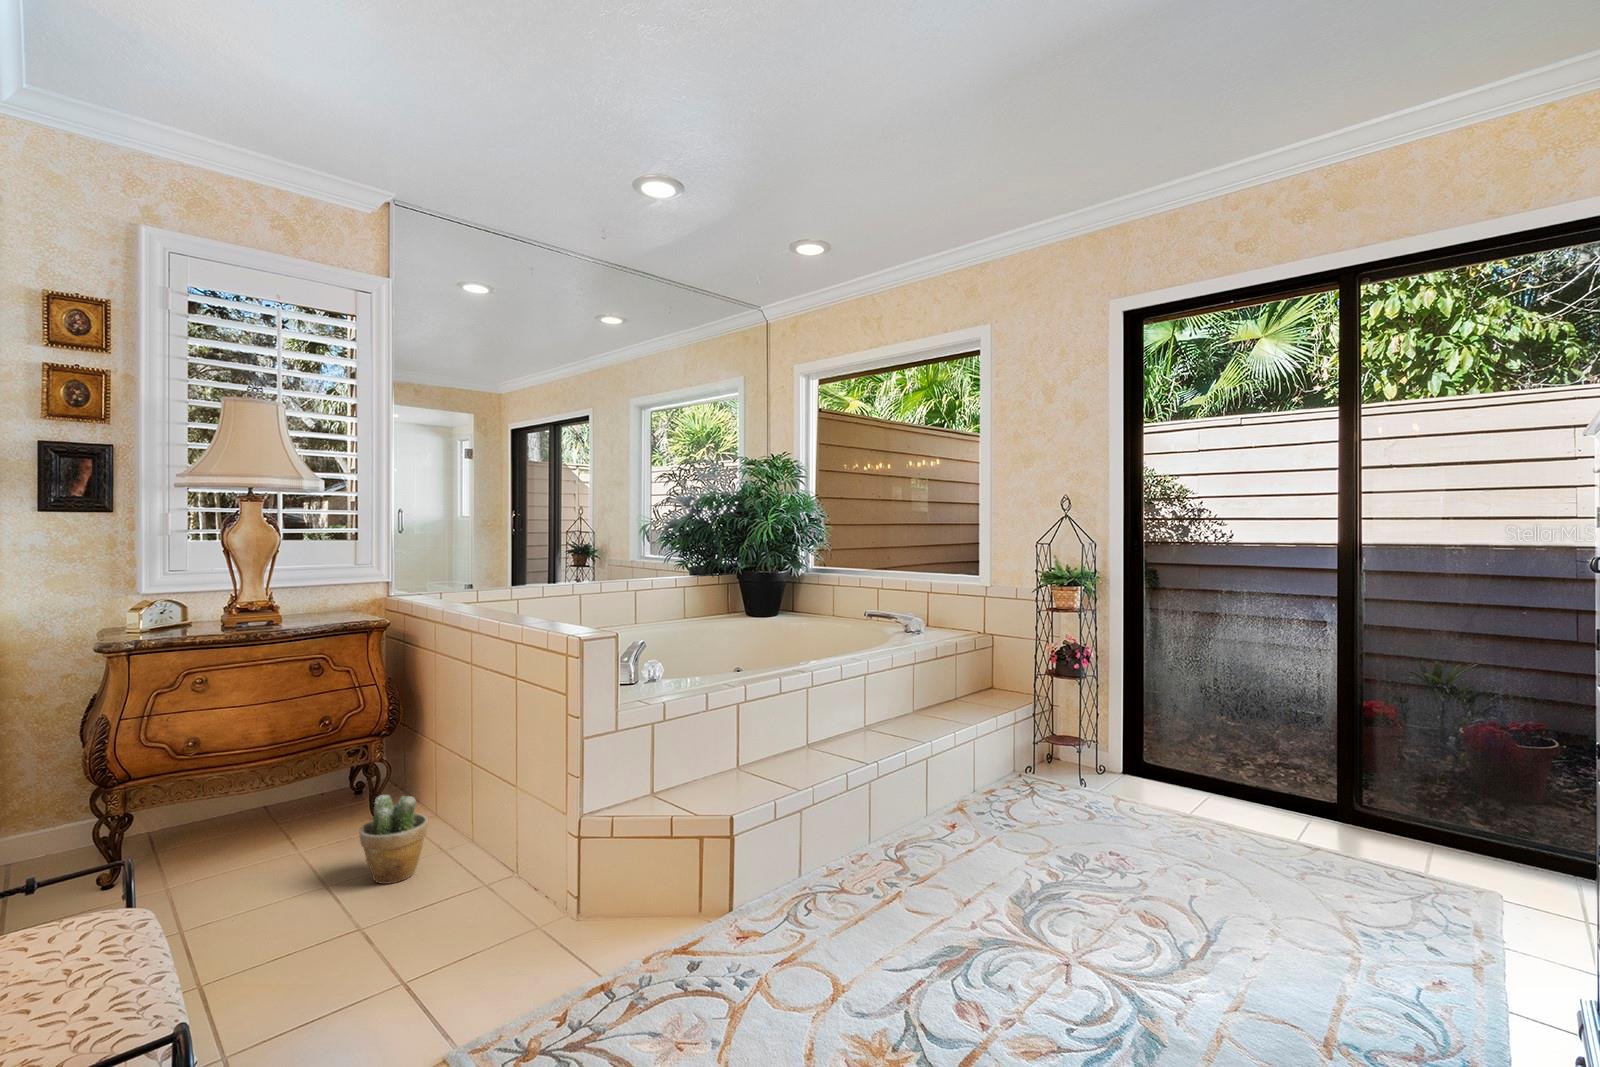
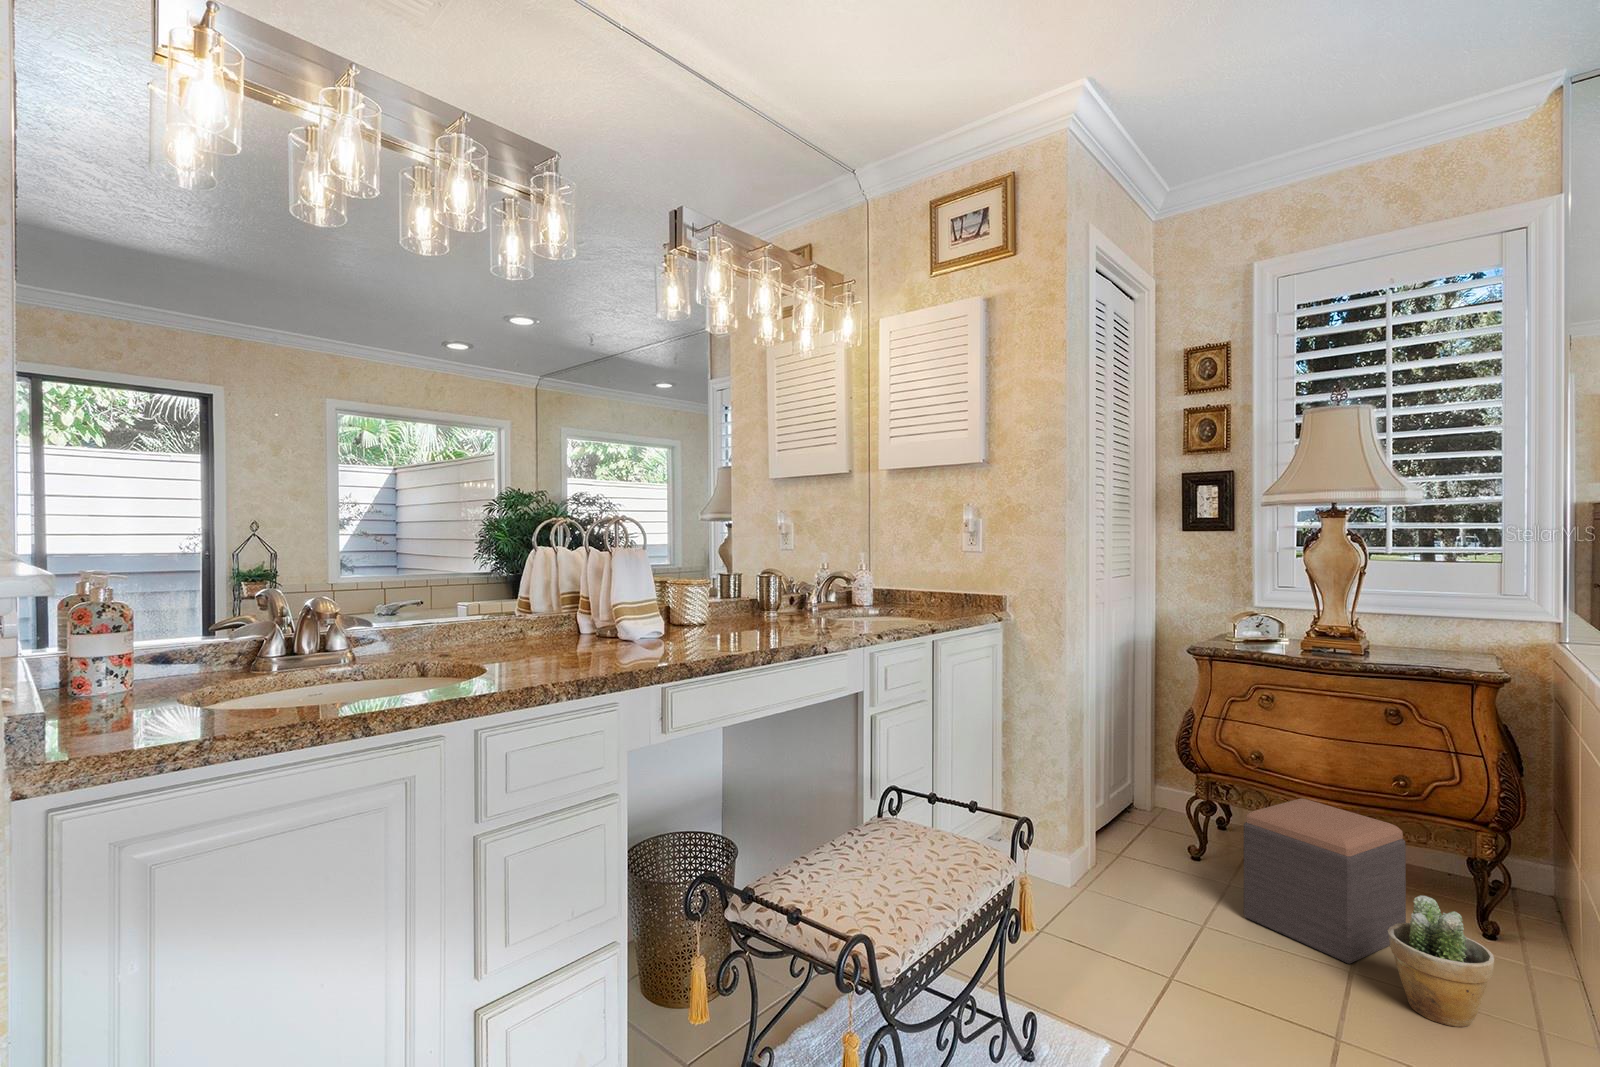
footstool: none [205,758,336,901] -> present [1244,798,1406,964]

